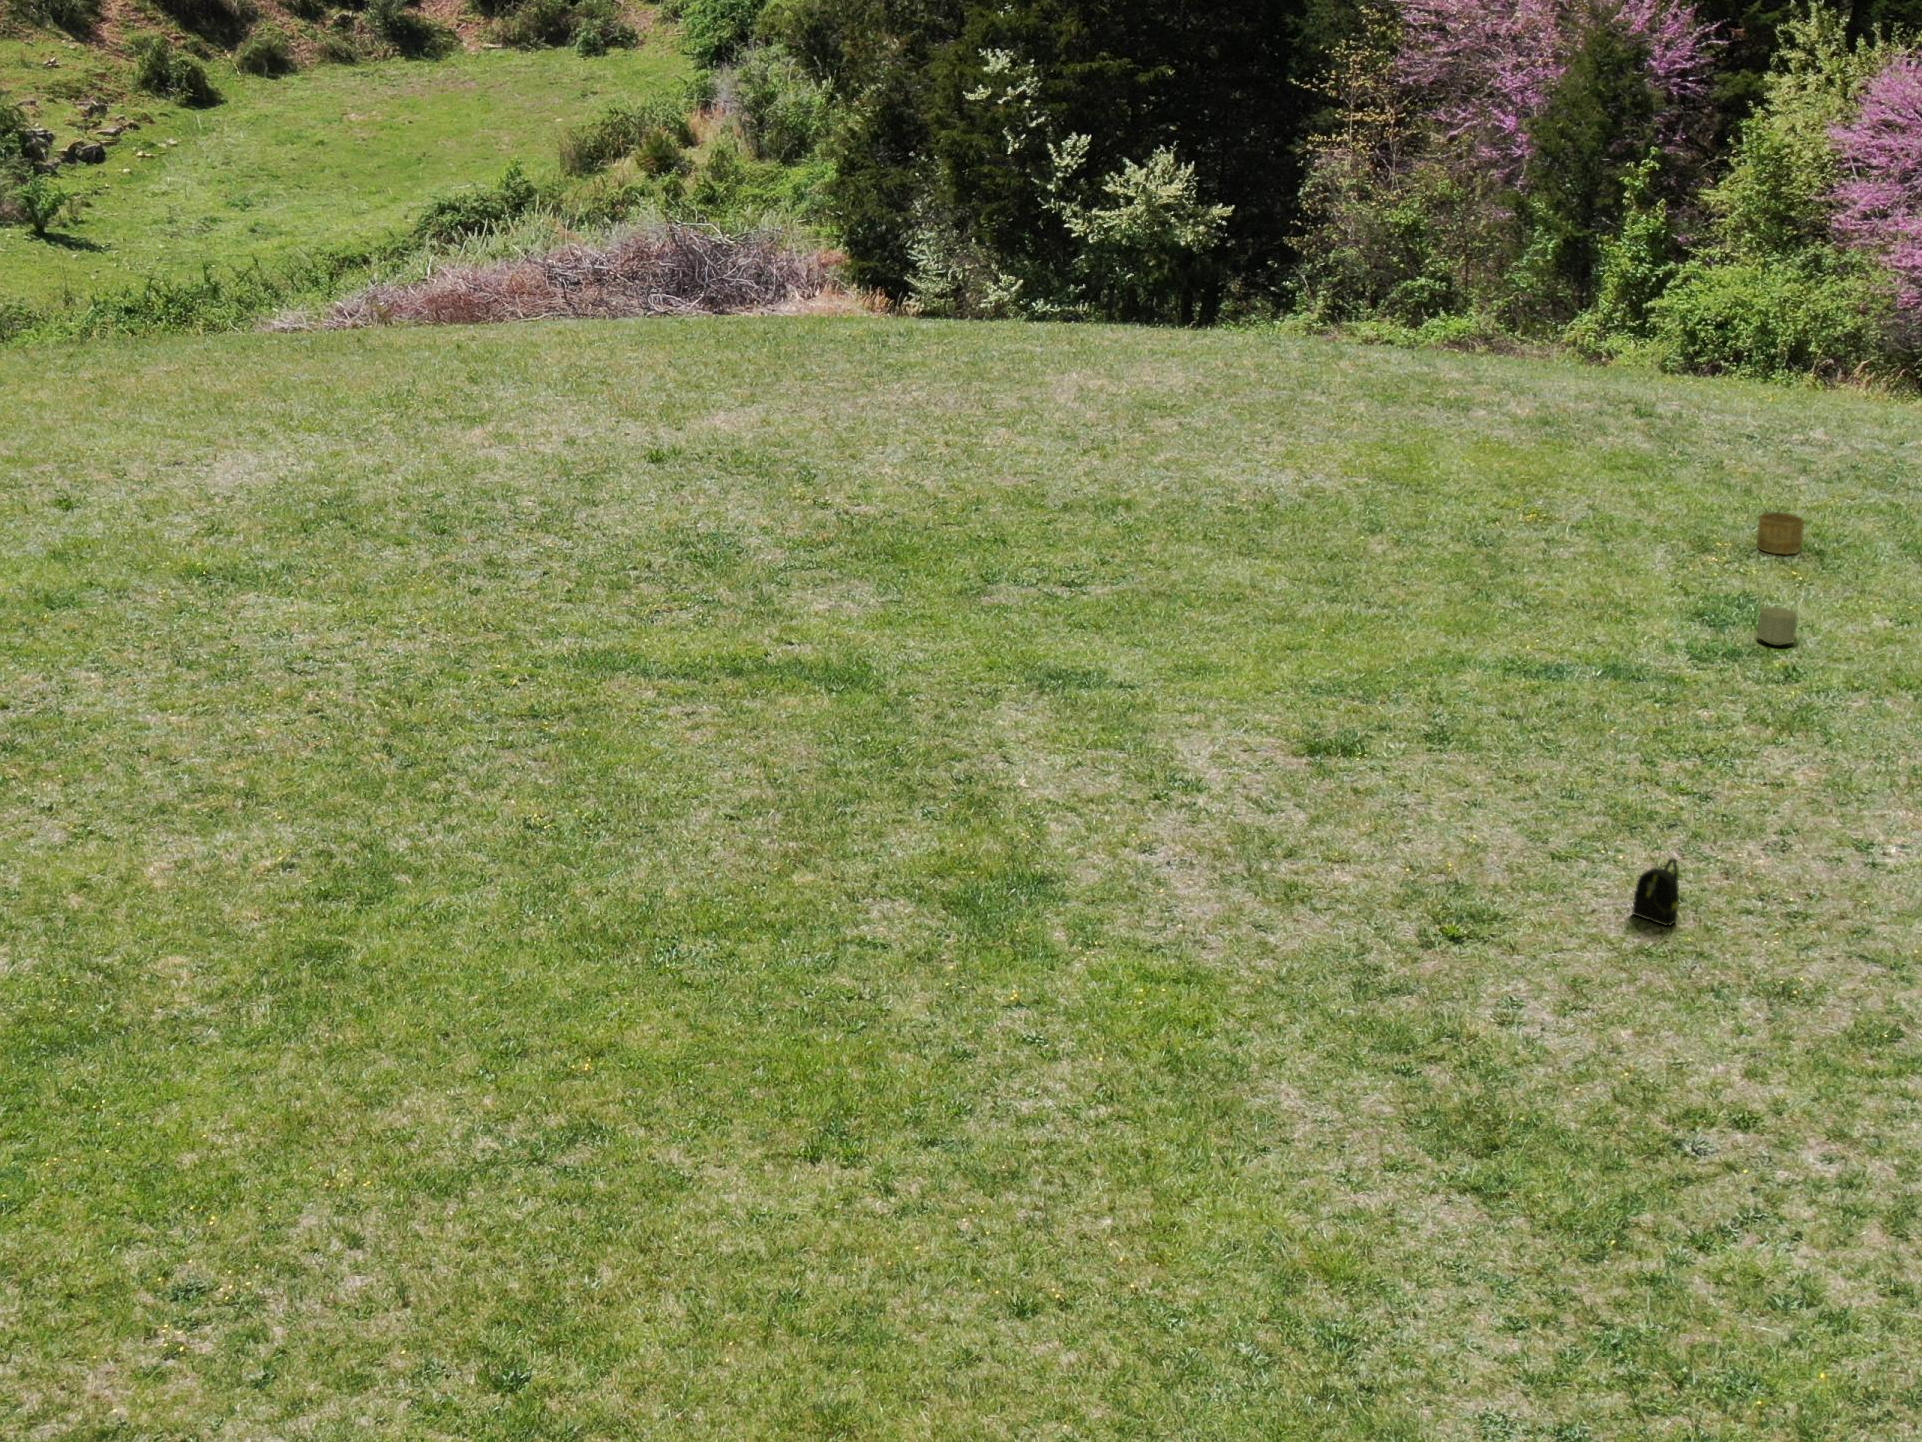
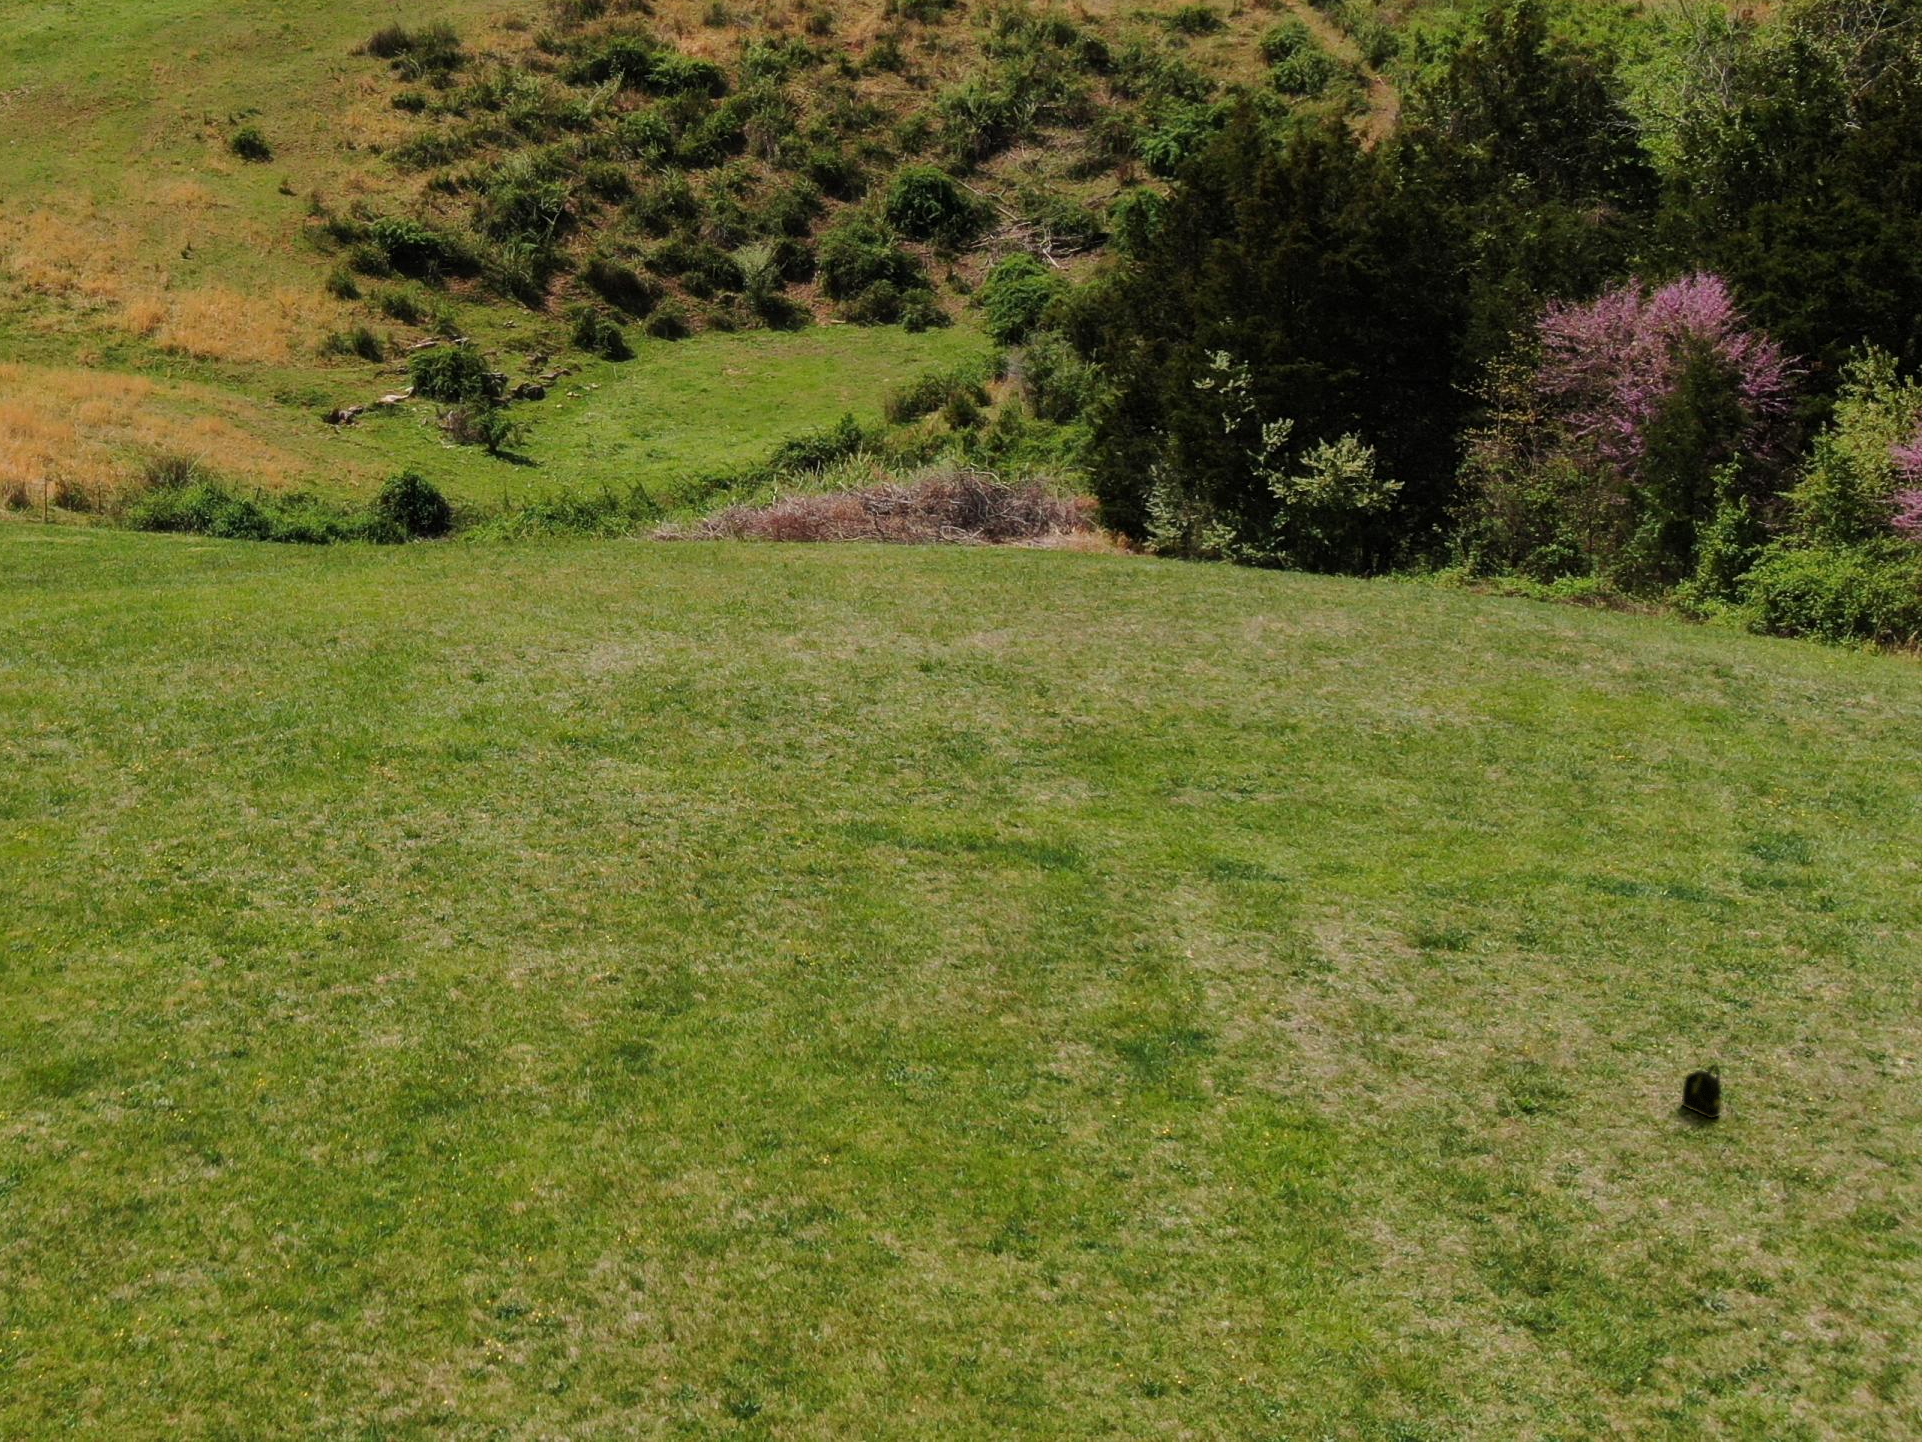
wooden bucket: present [1757,512,1805,555] -> none [1822,773,1865,808]
planter: present [1757,607,1798,646] -> none [1813,856,1849,888]

